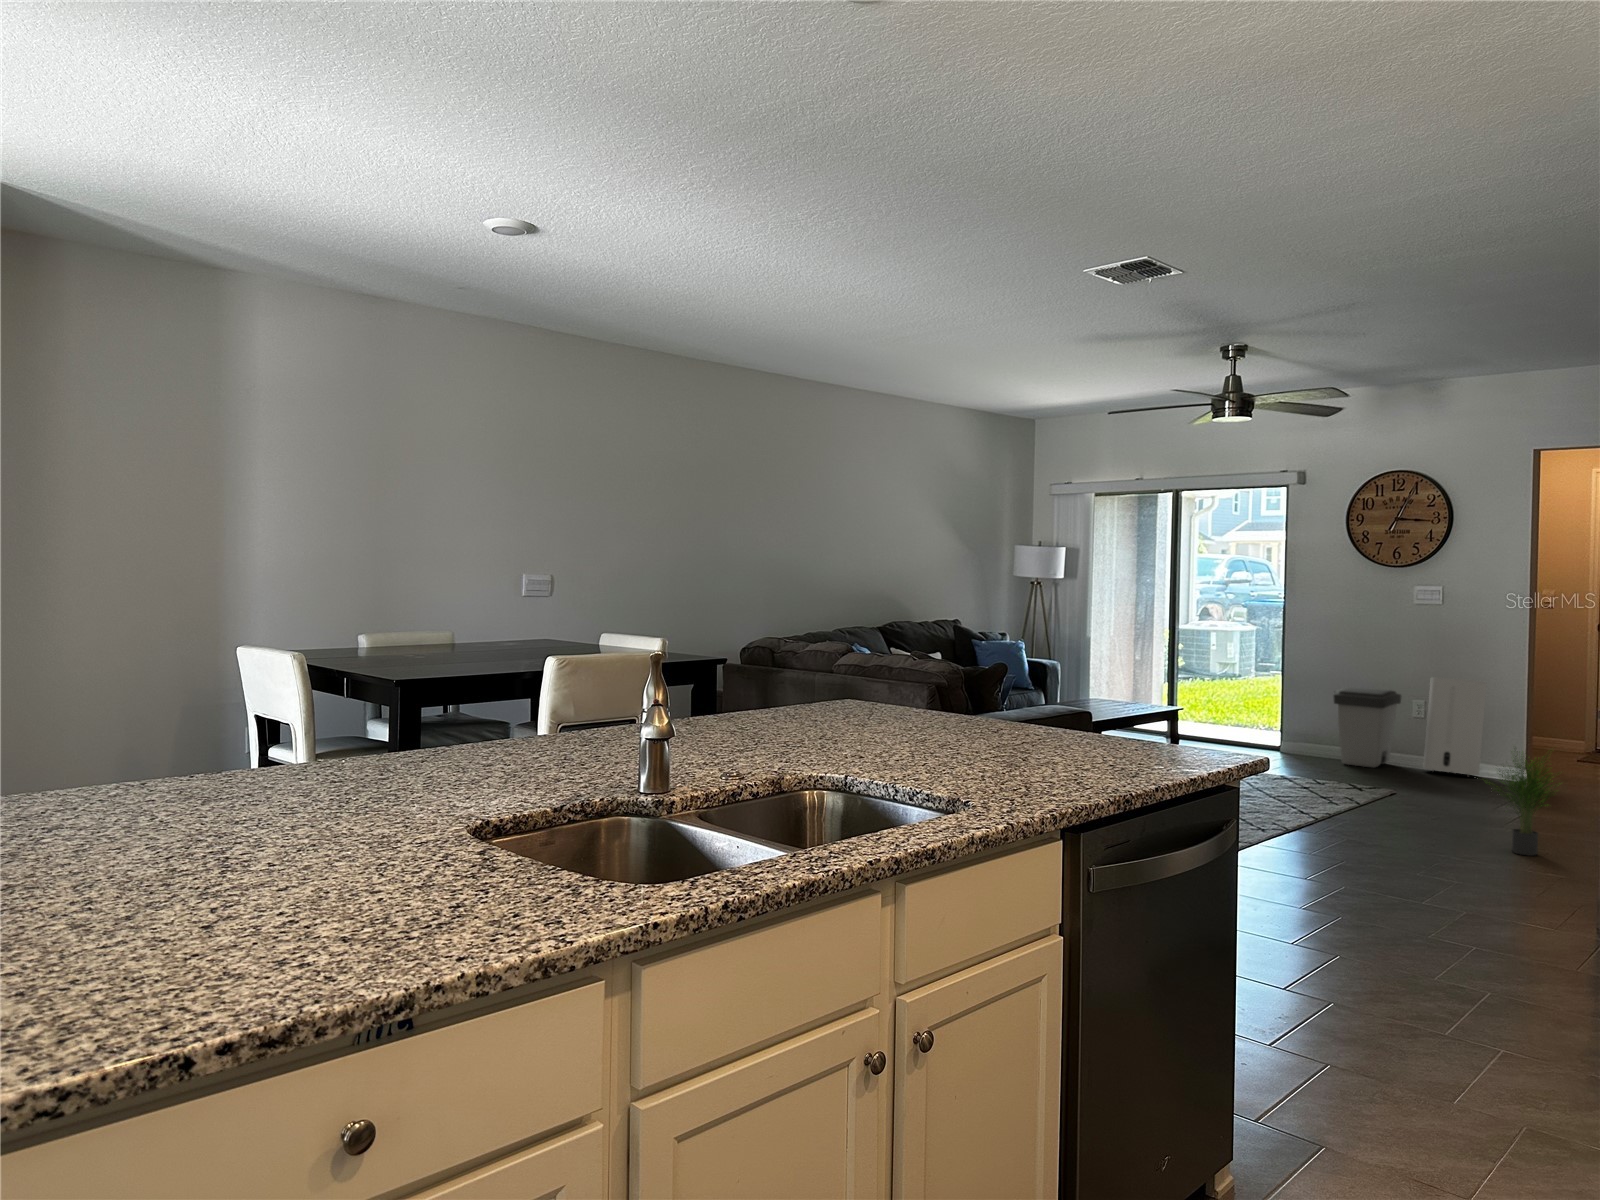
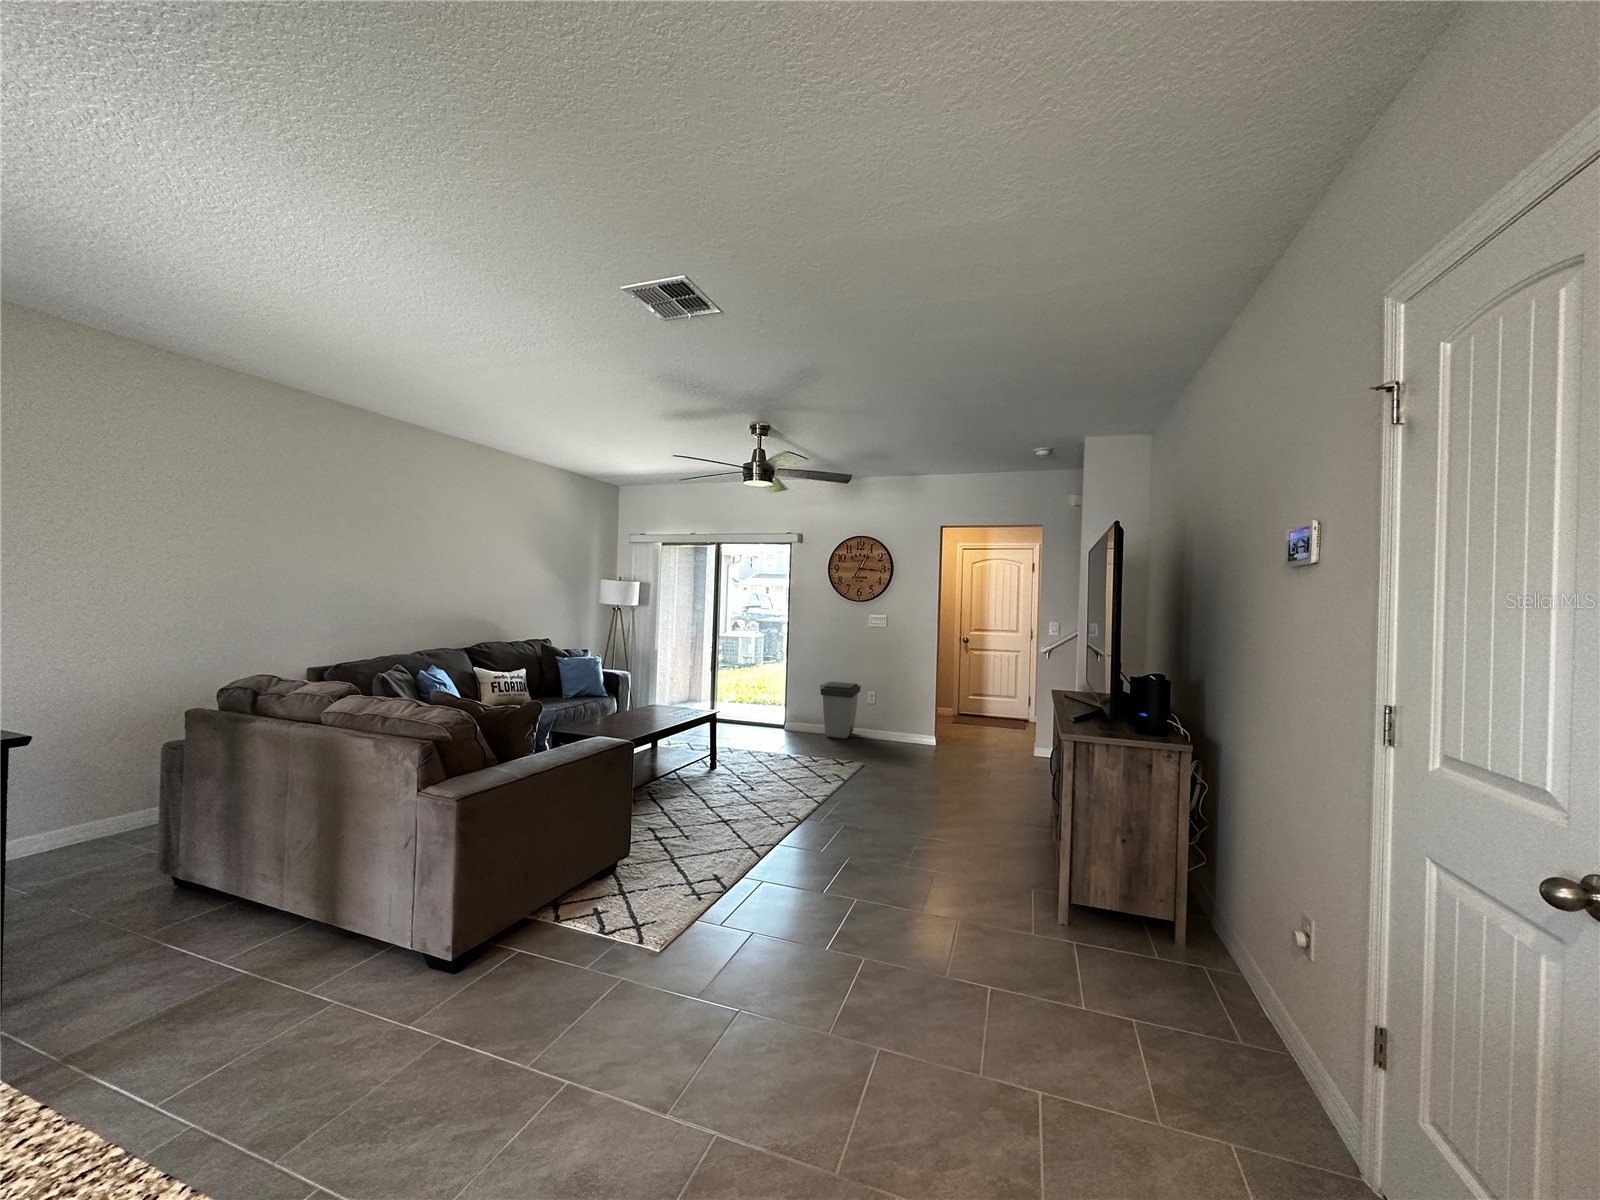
air purifier: present [1423,677,1486,776] -> none [875,675,912,741]
potted plant: present [1489,754,1560,856] -> none [941,747,1008,839]

